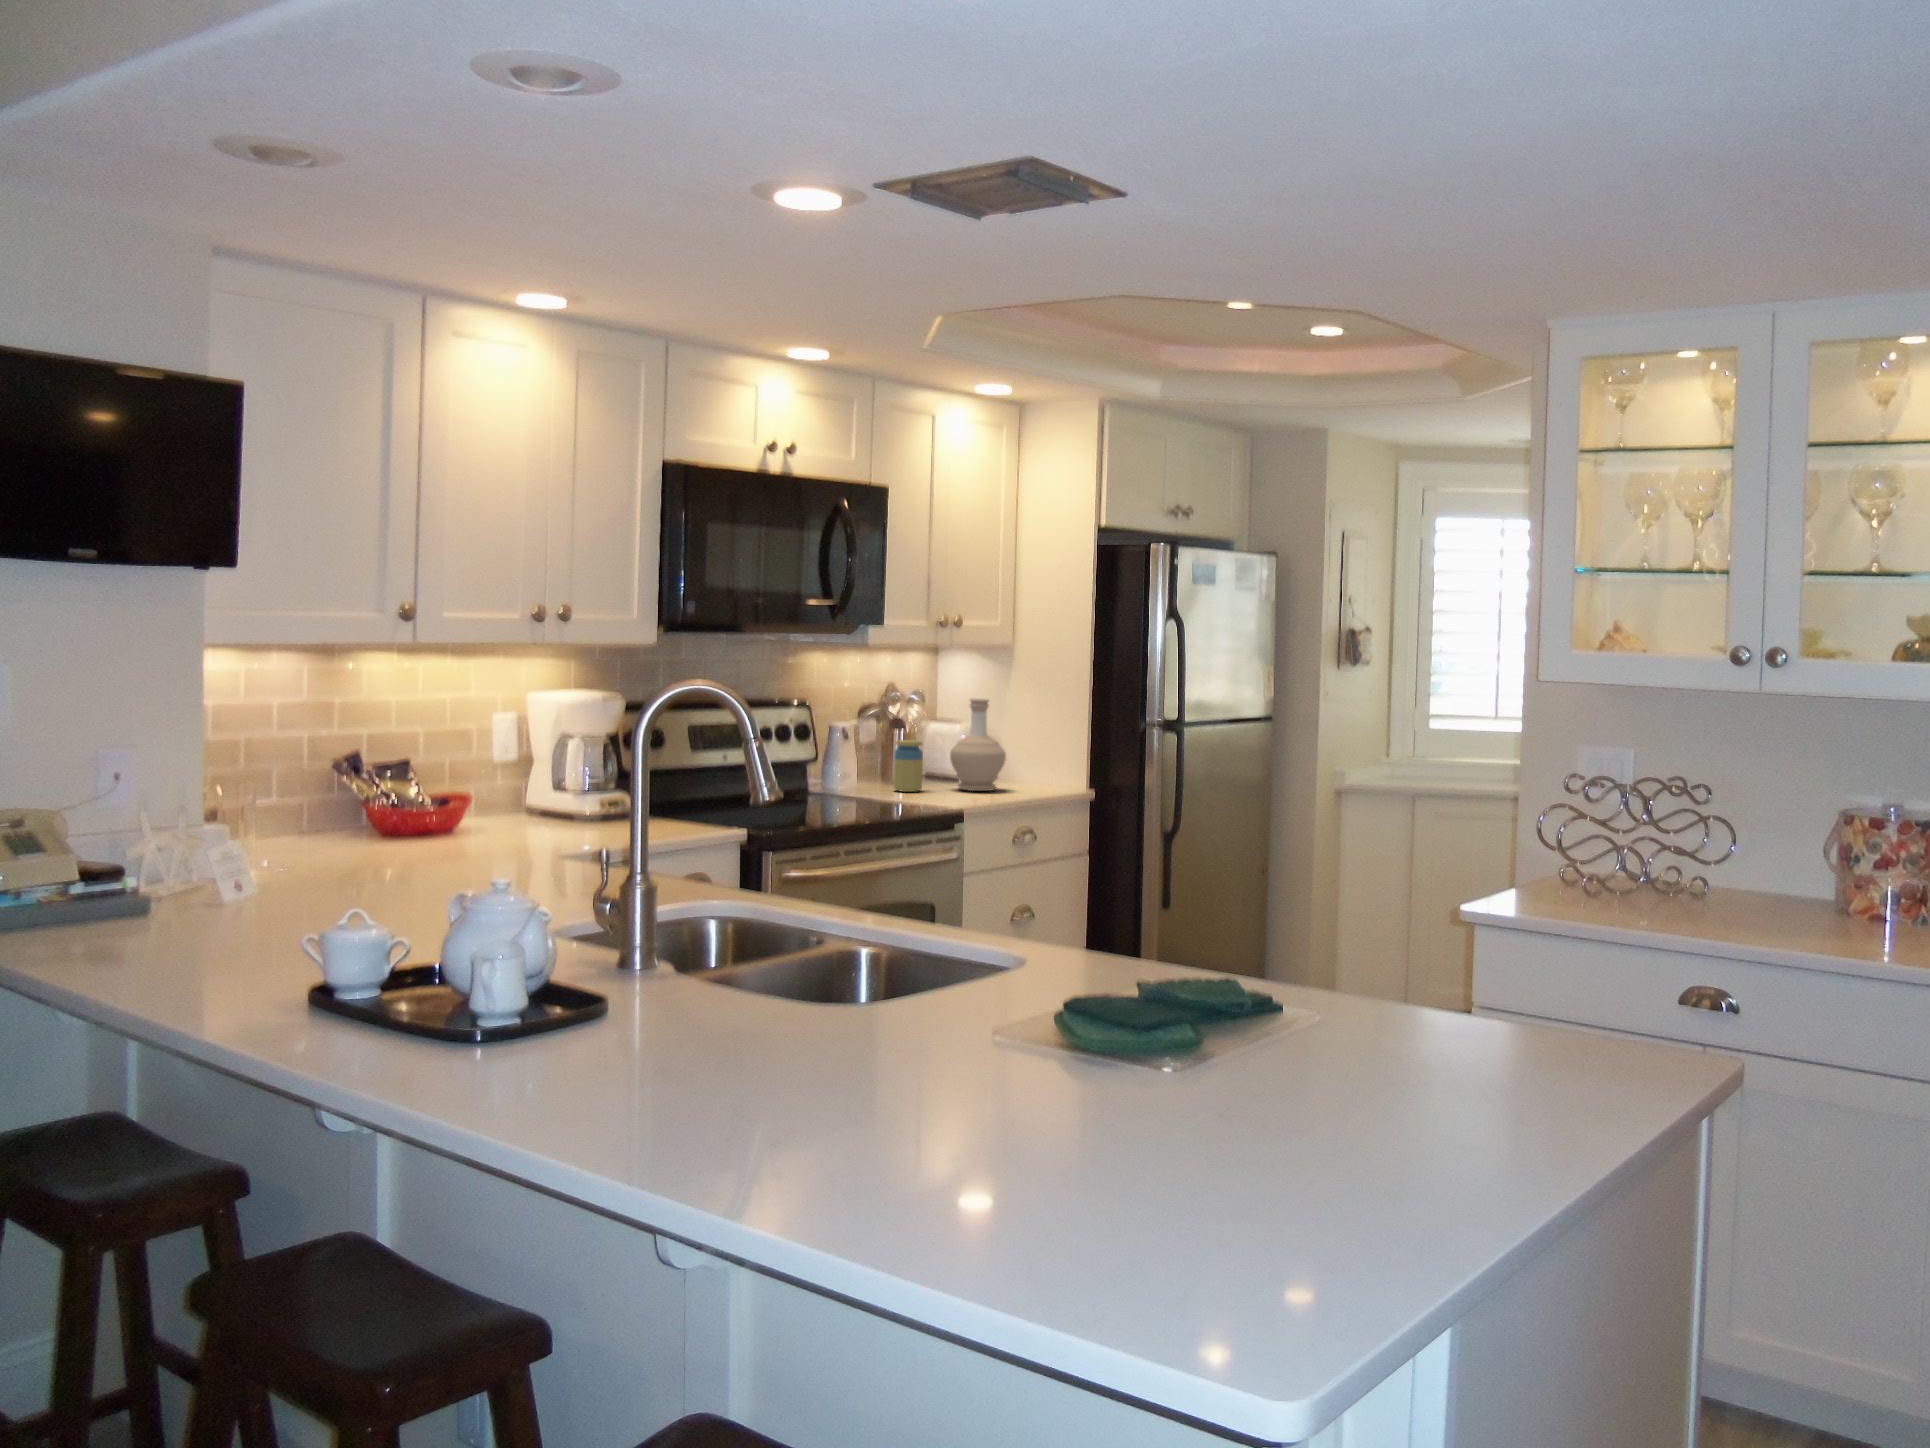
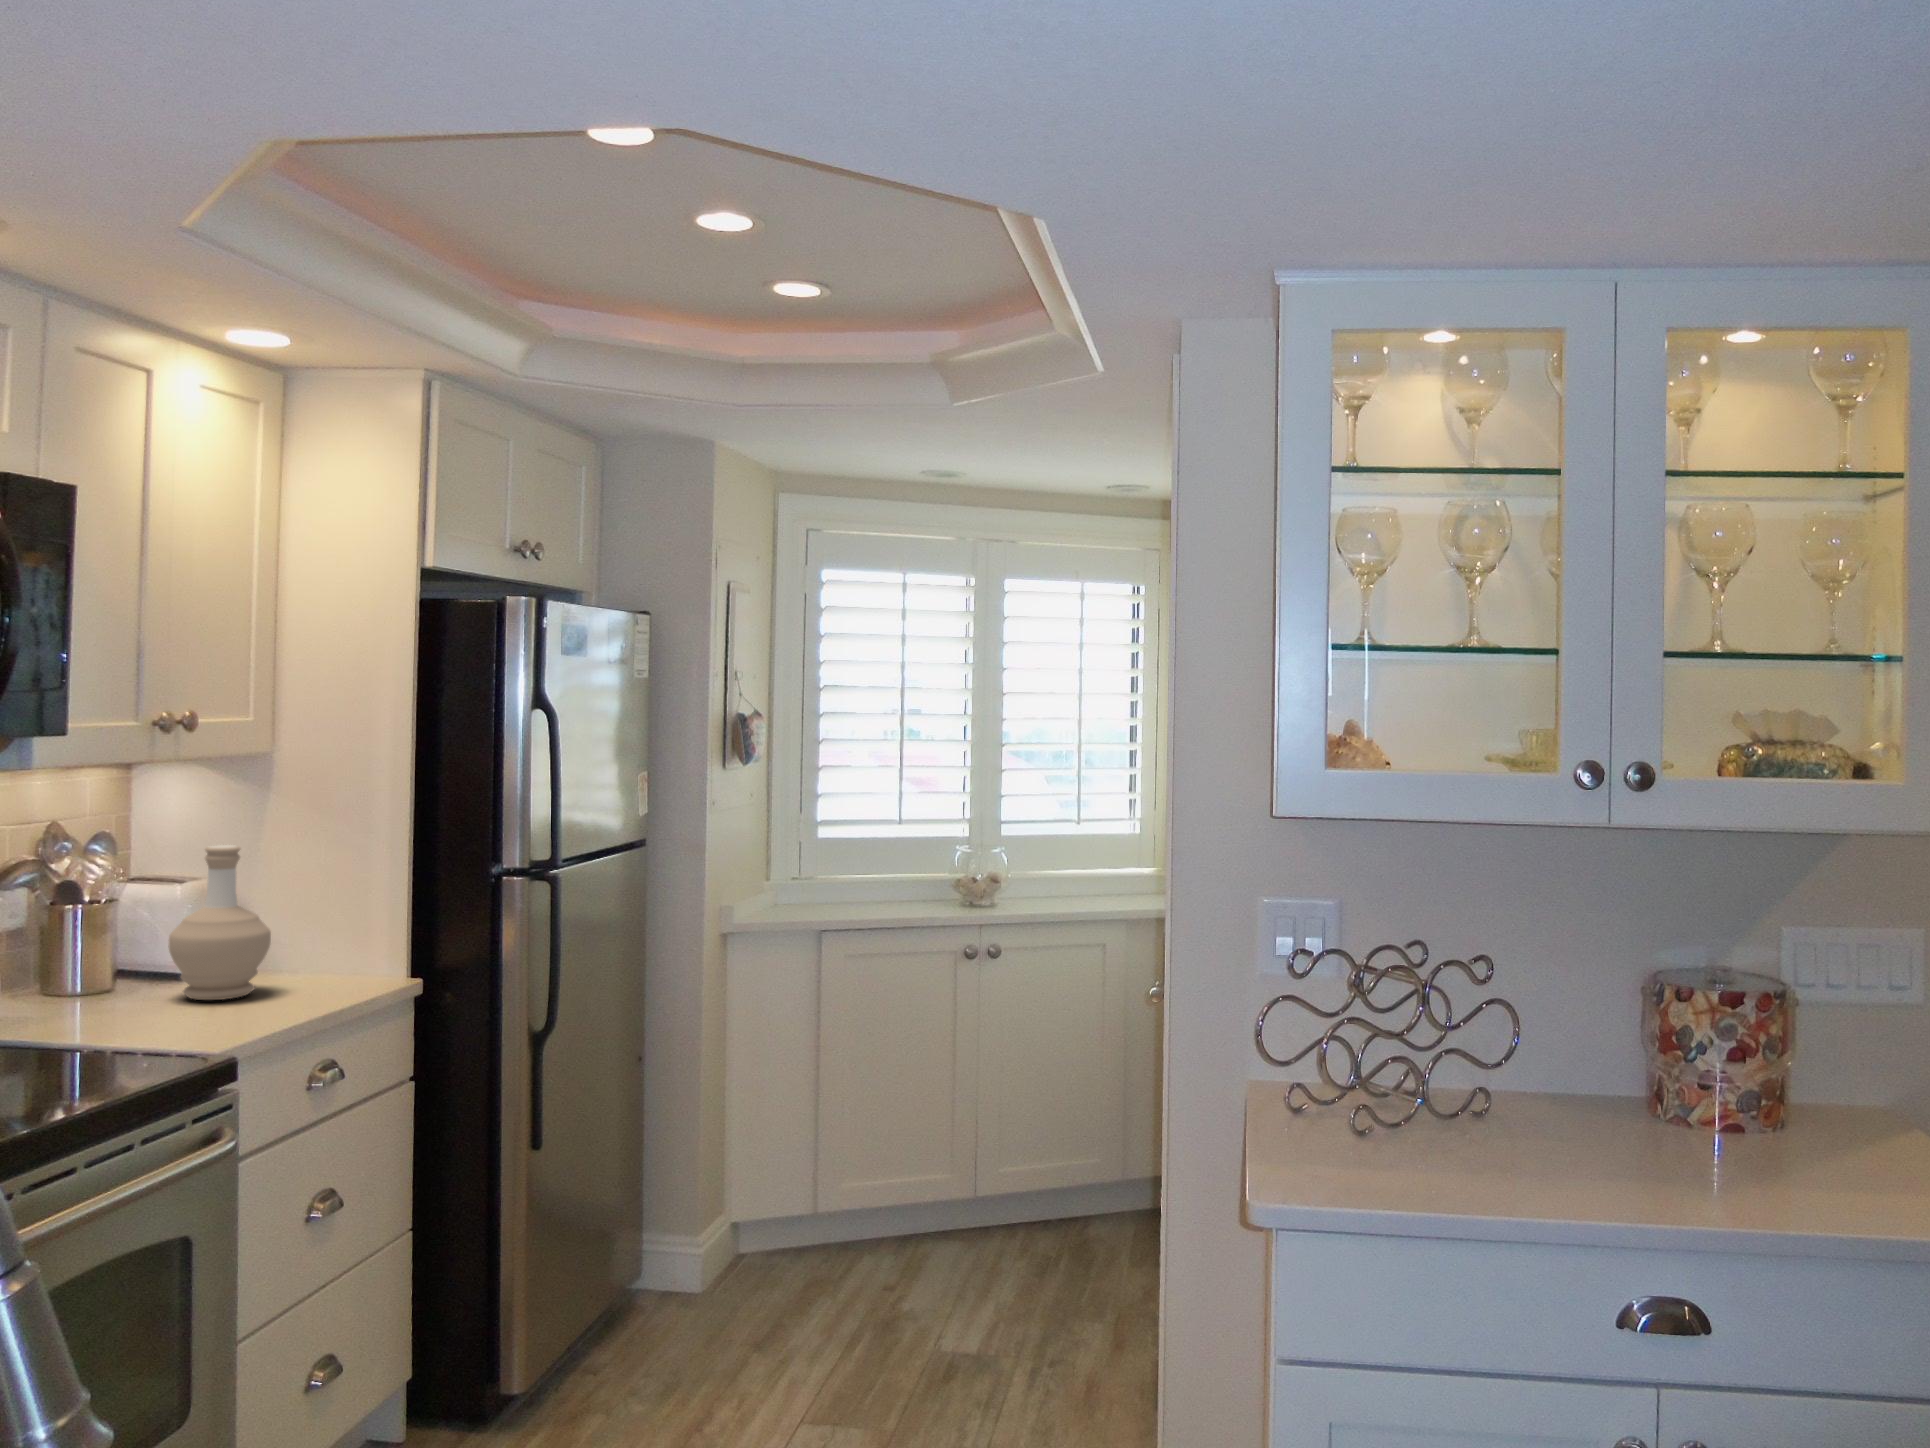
jar: present [894,740,923,792] -> none [61,925,119,1017]

